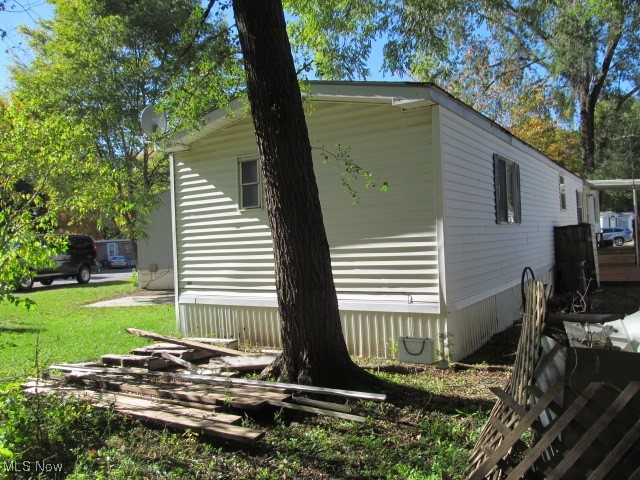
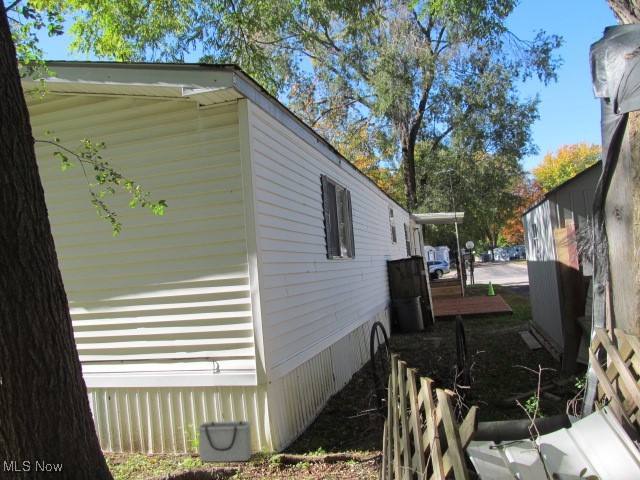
potted plant: present [436,332,455,369] -> none [251,410,284,467]

